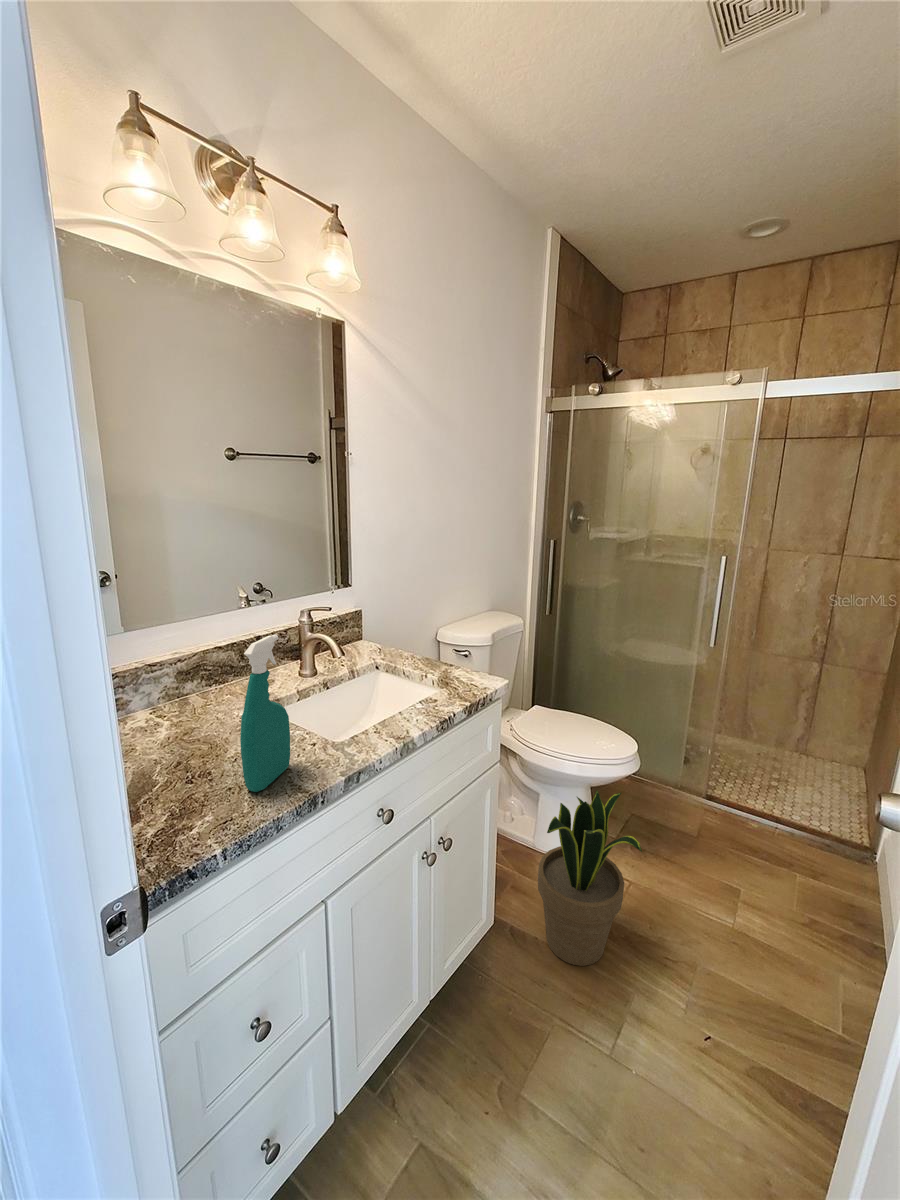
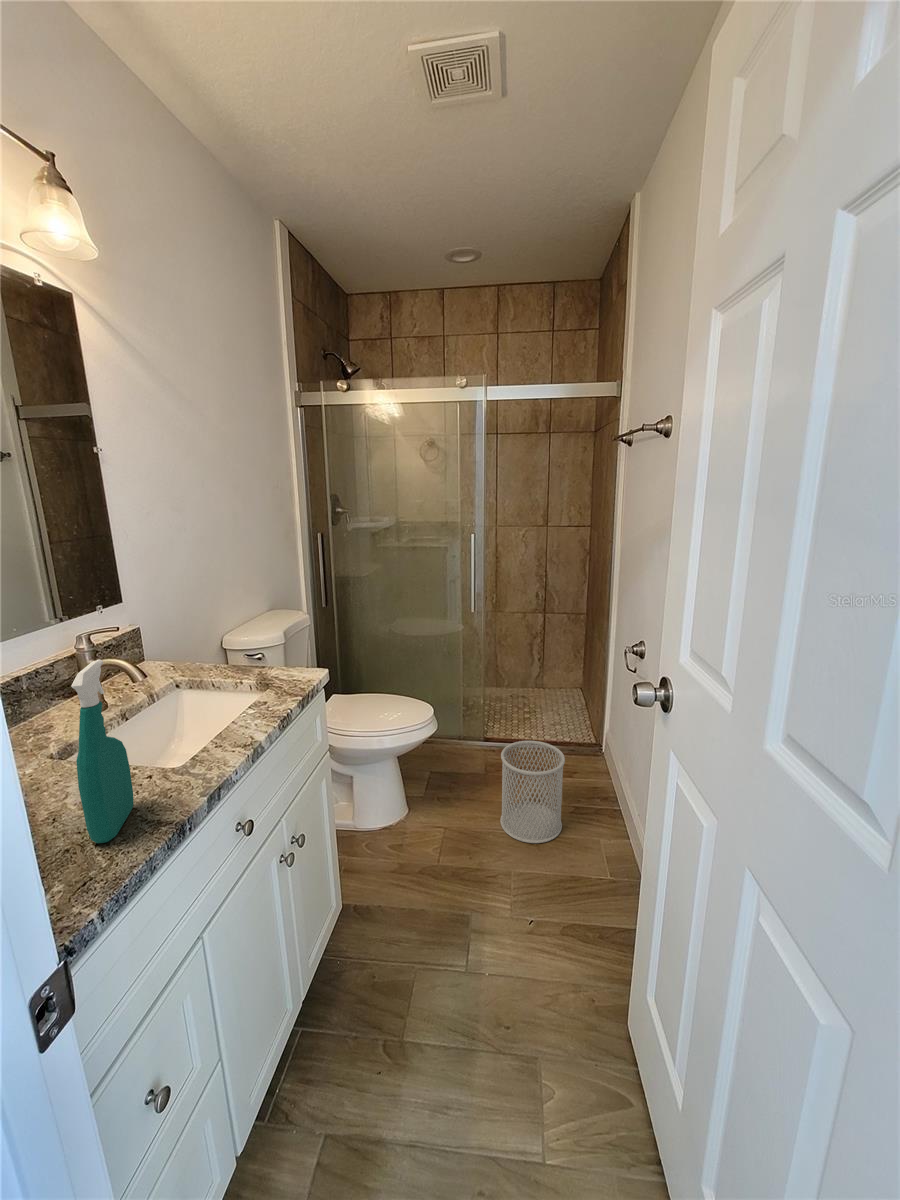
potted plant: present [538,790,642,966] -> none [374,750,461,915]
wastebasket: none [700,812,802,948] -> present [500,741,565,843]

